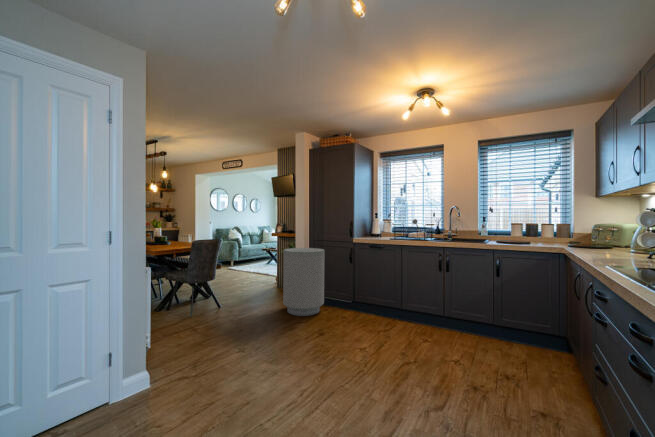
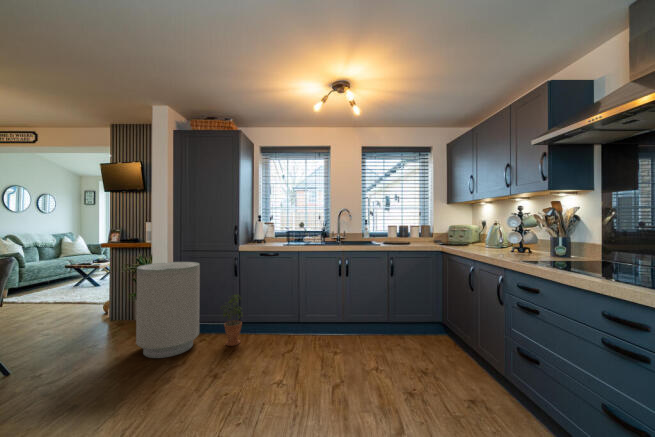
potted plant: none [337,275,355,318] -> present [221,295,243,346]

